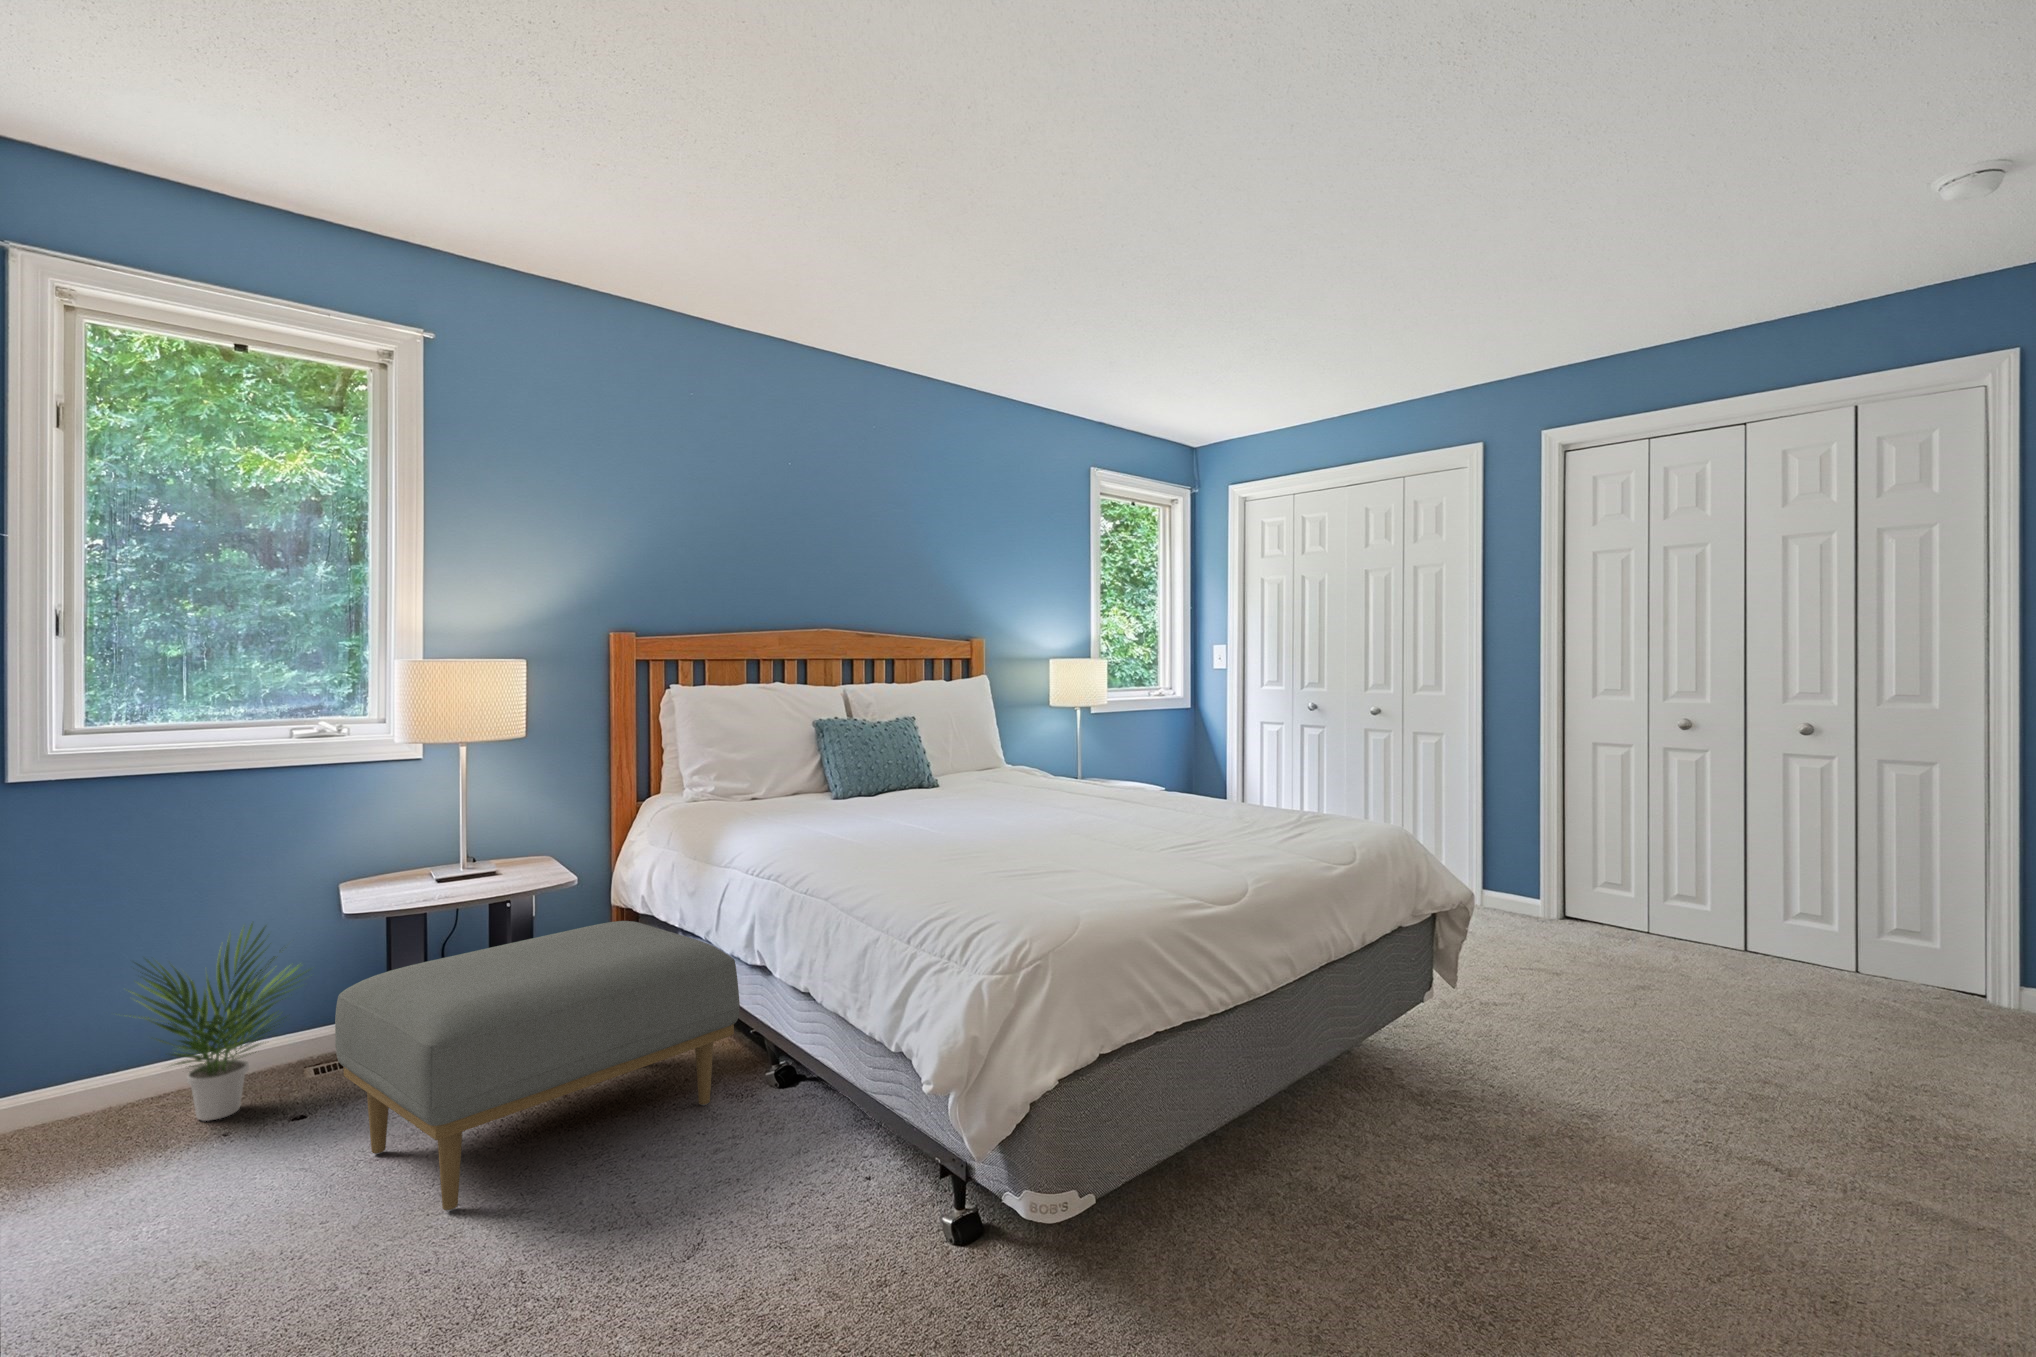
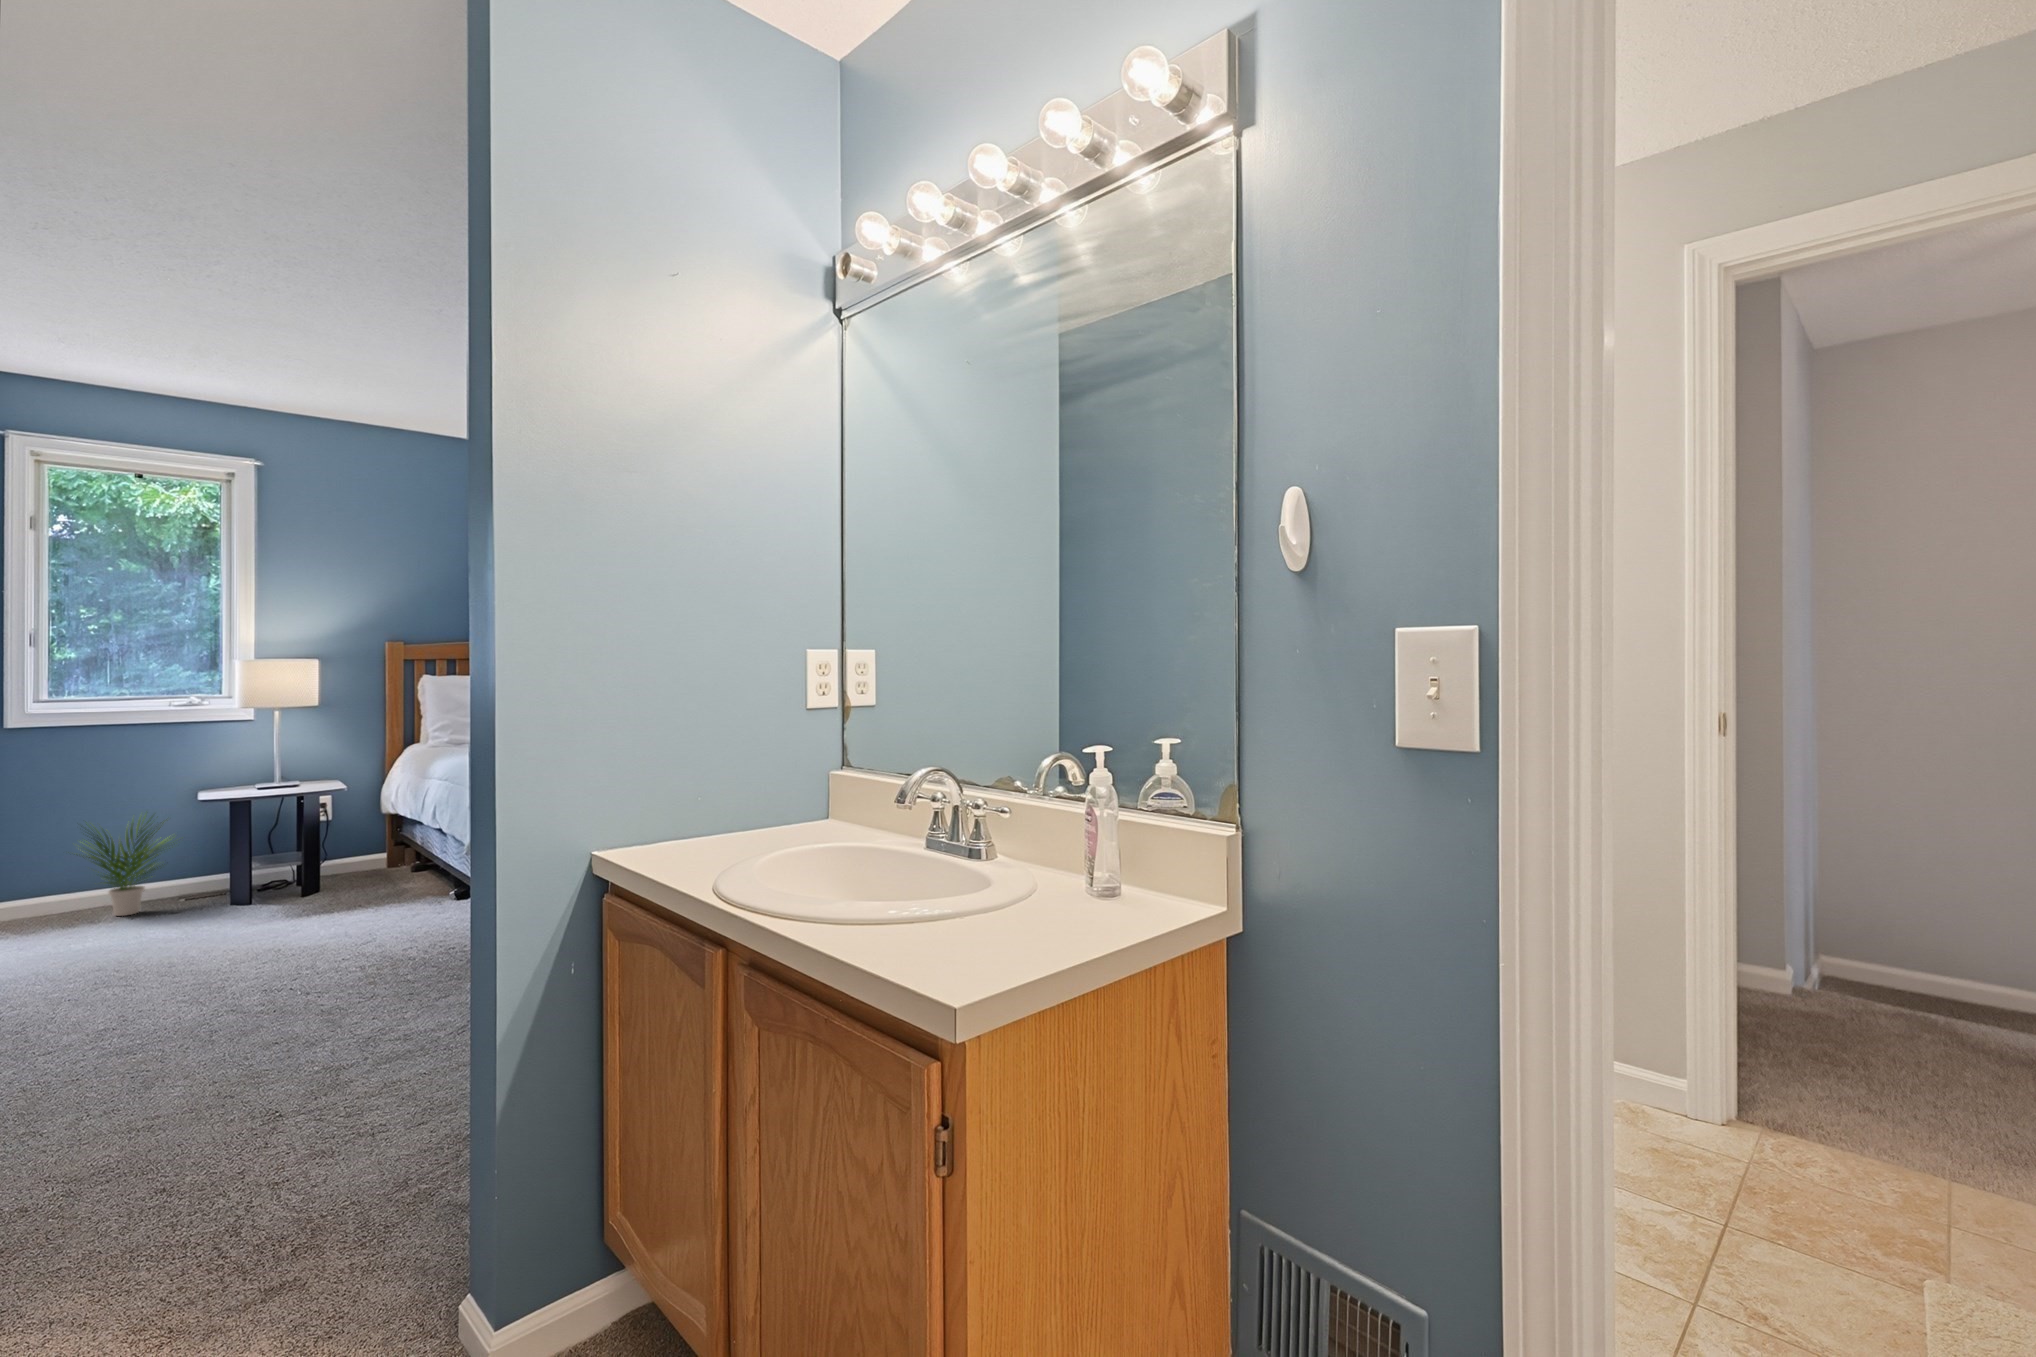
ottoman: present [335,921,740,1211] -> none [191,811,430,938]

